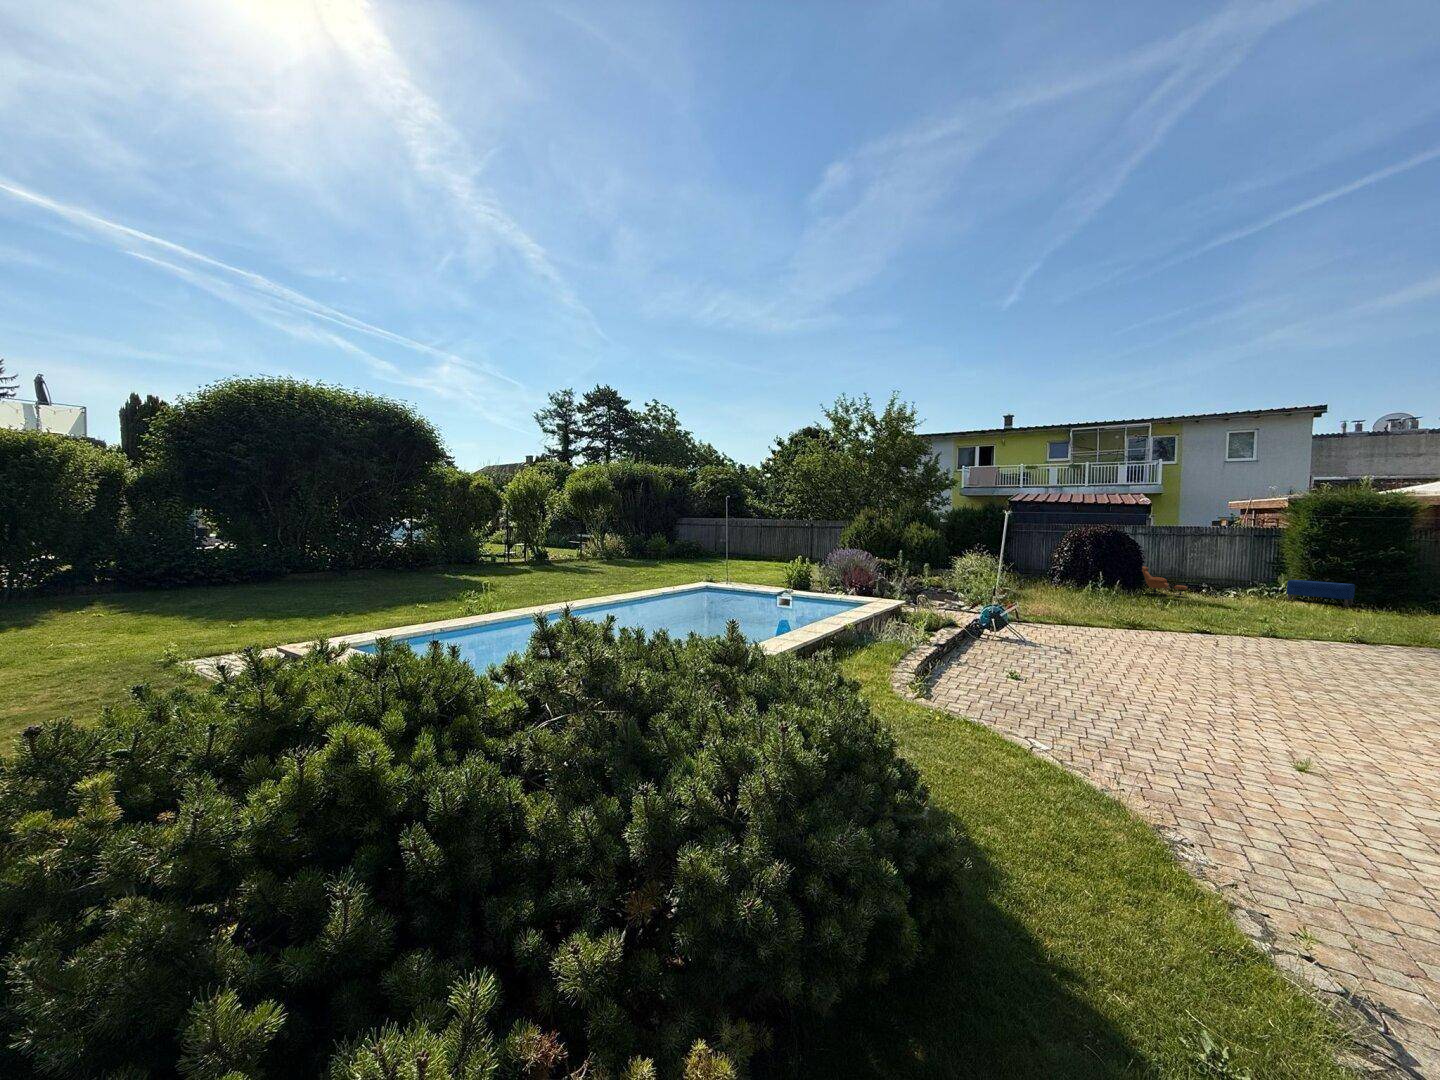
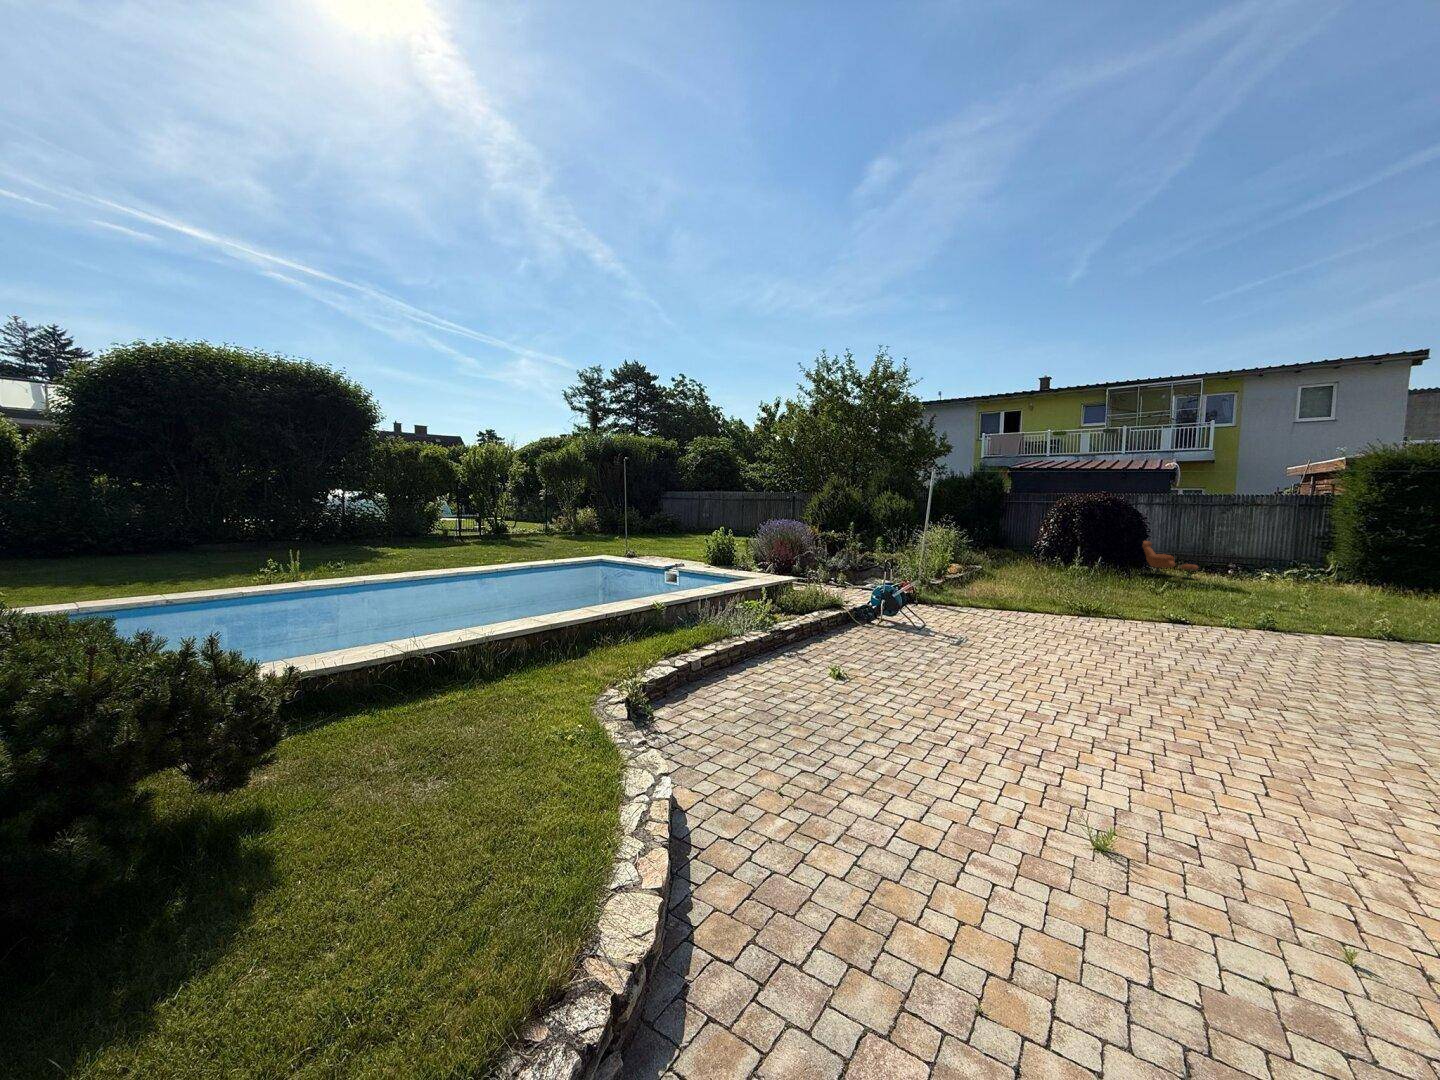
bench: present [1287,580,1355,606] -> none [1334,559,1430,594]

